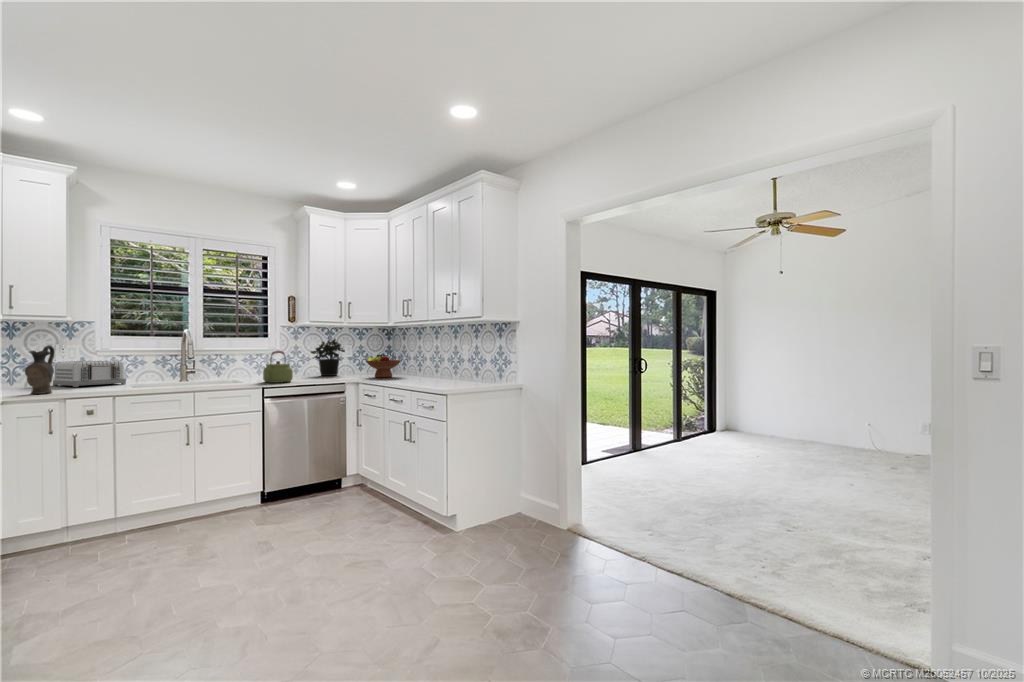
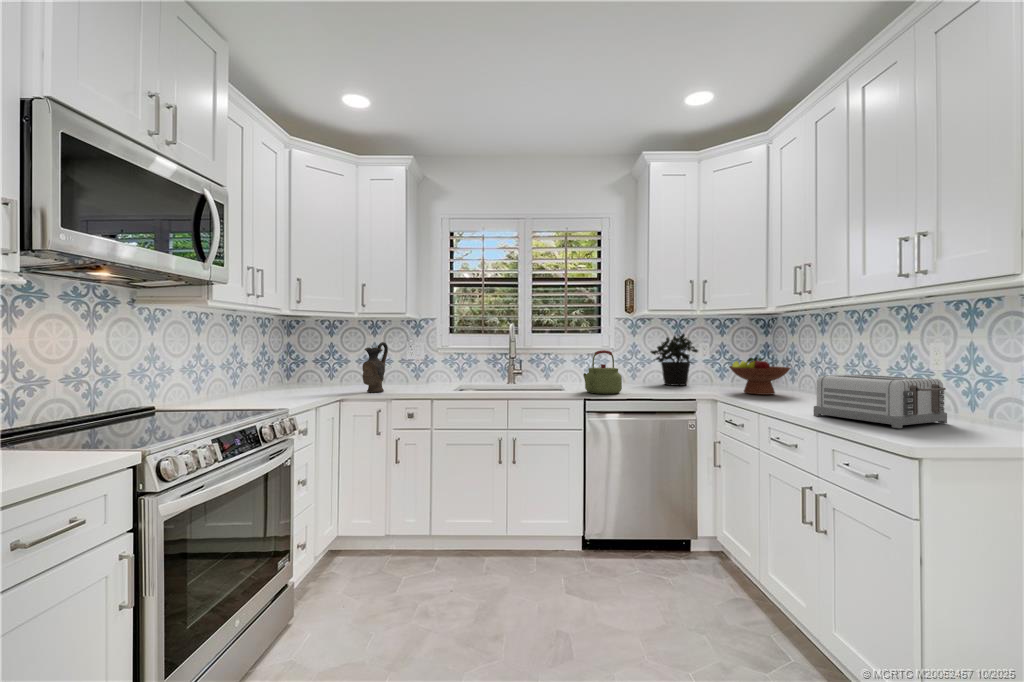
toaster: present [53,361,126,387] -> present [814,374,947,428]

